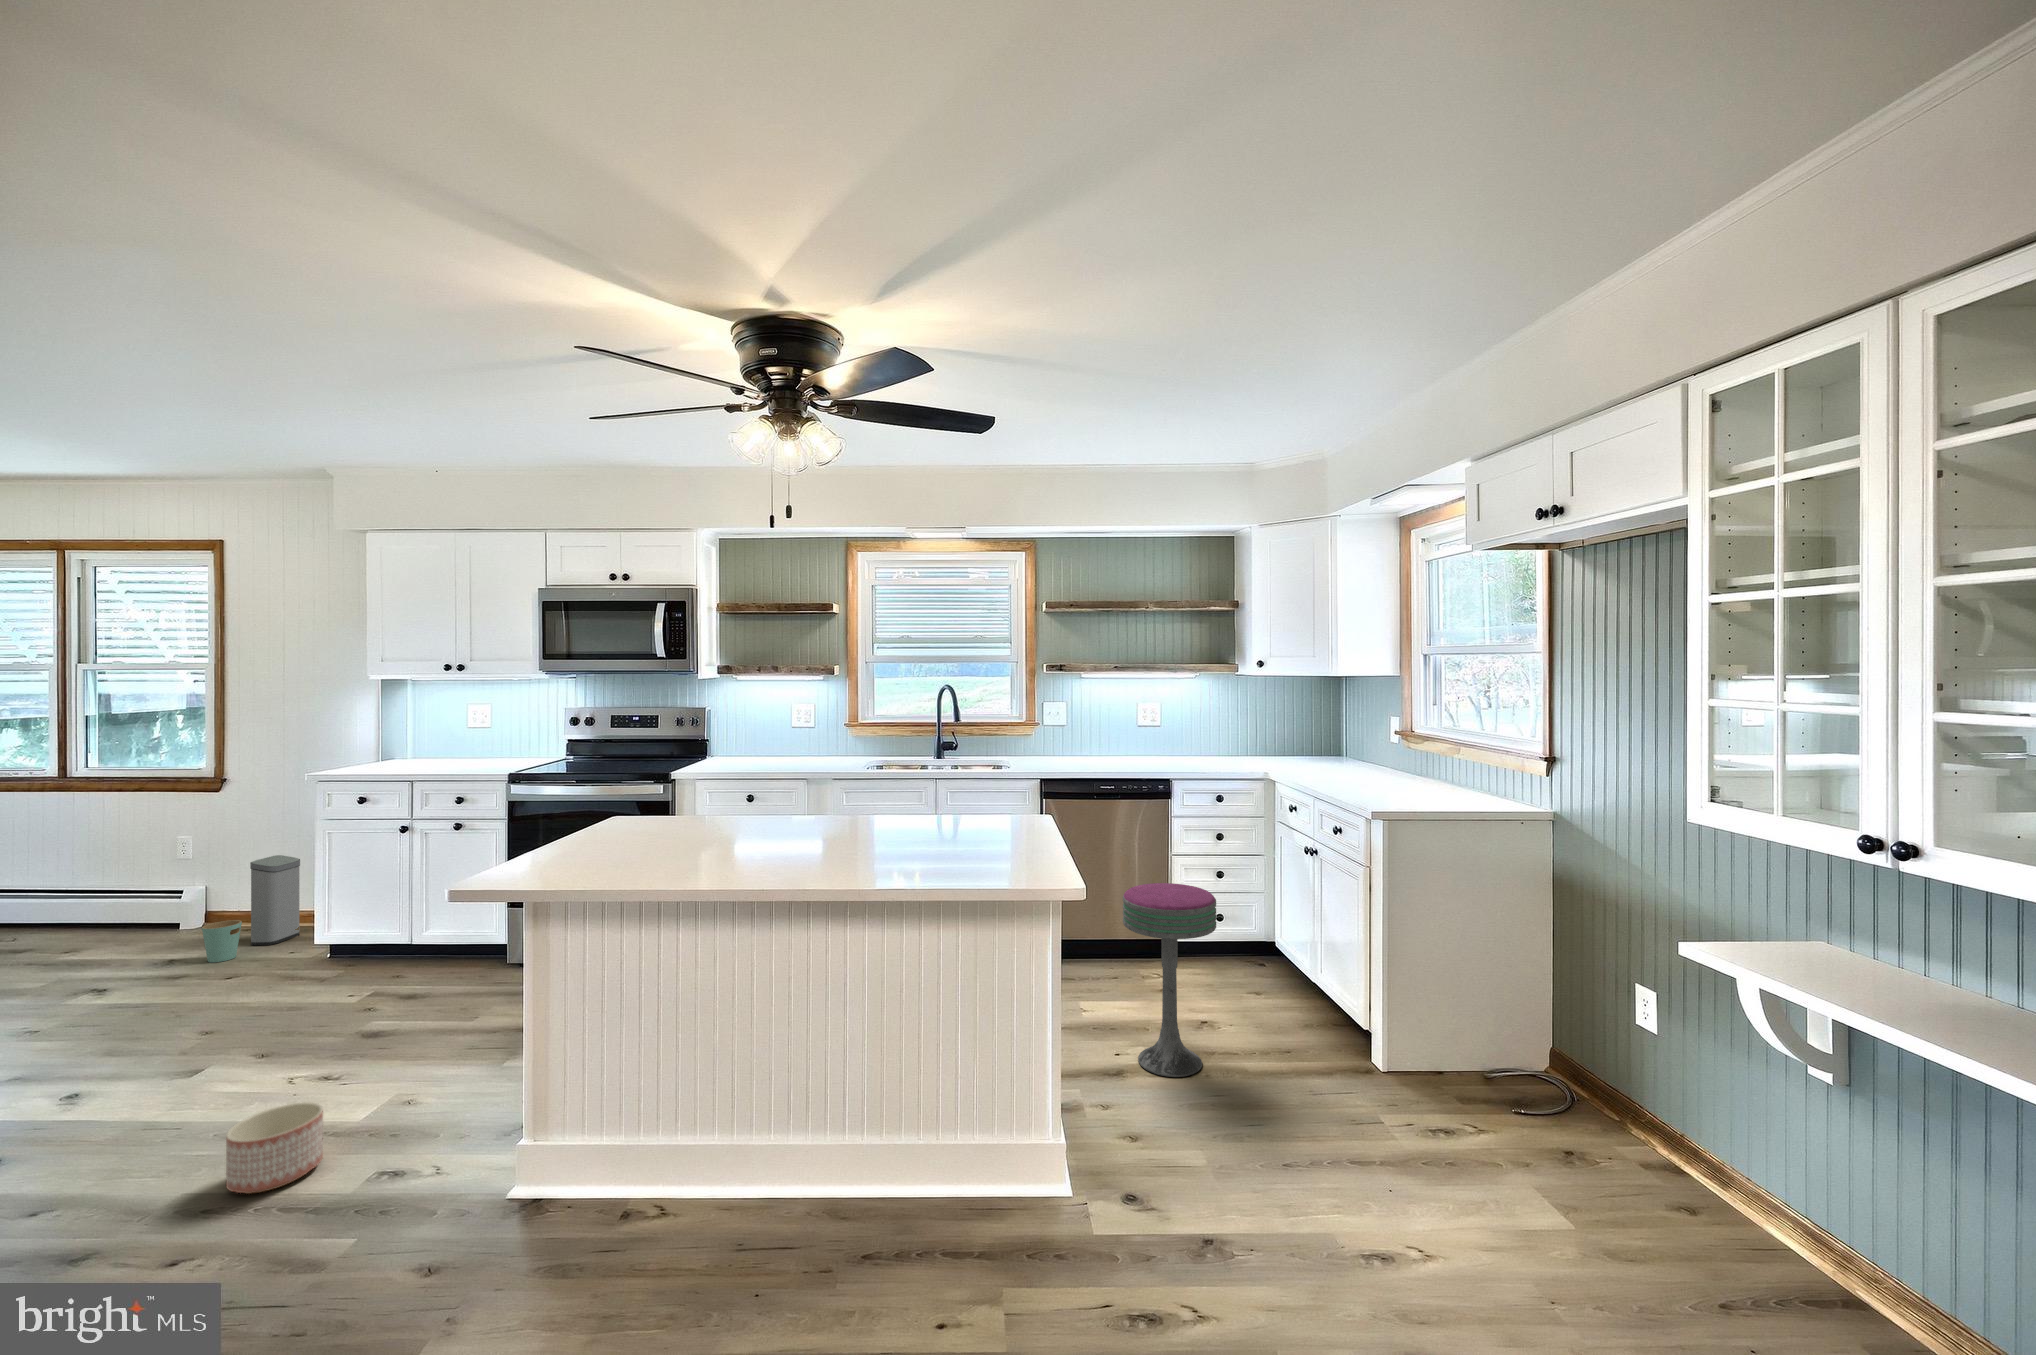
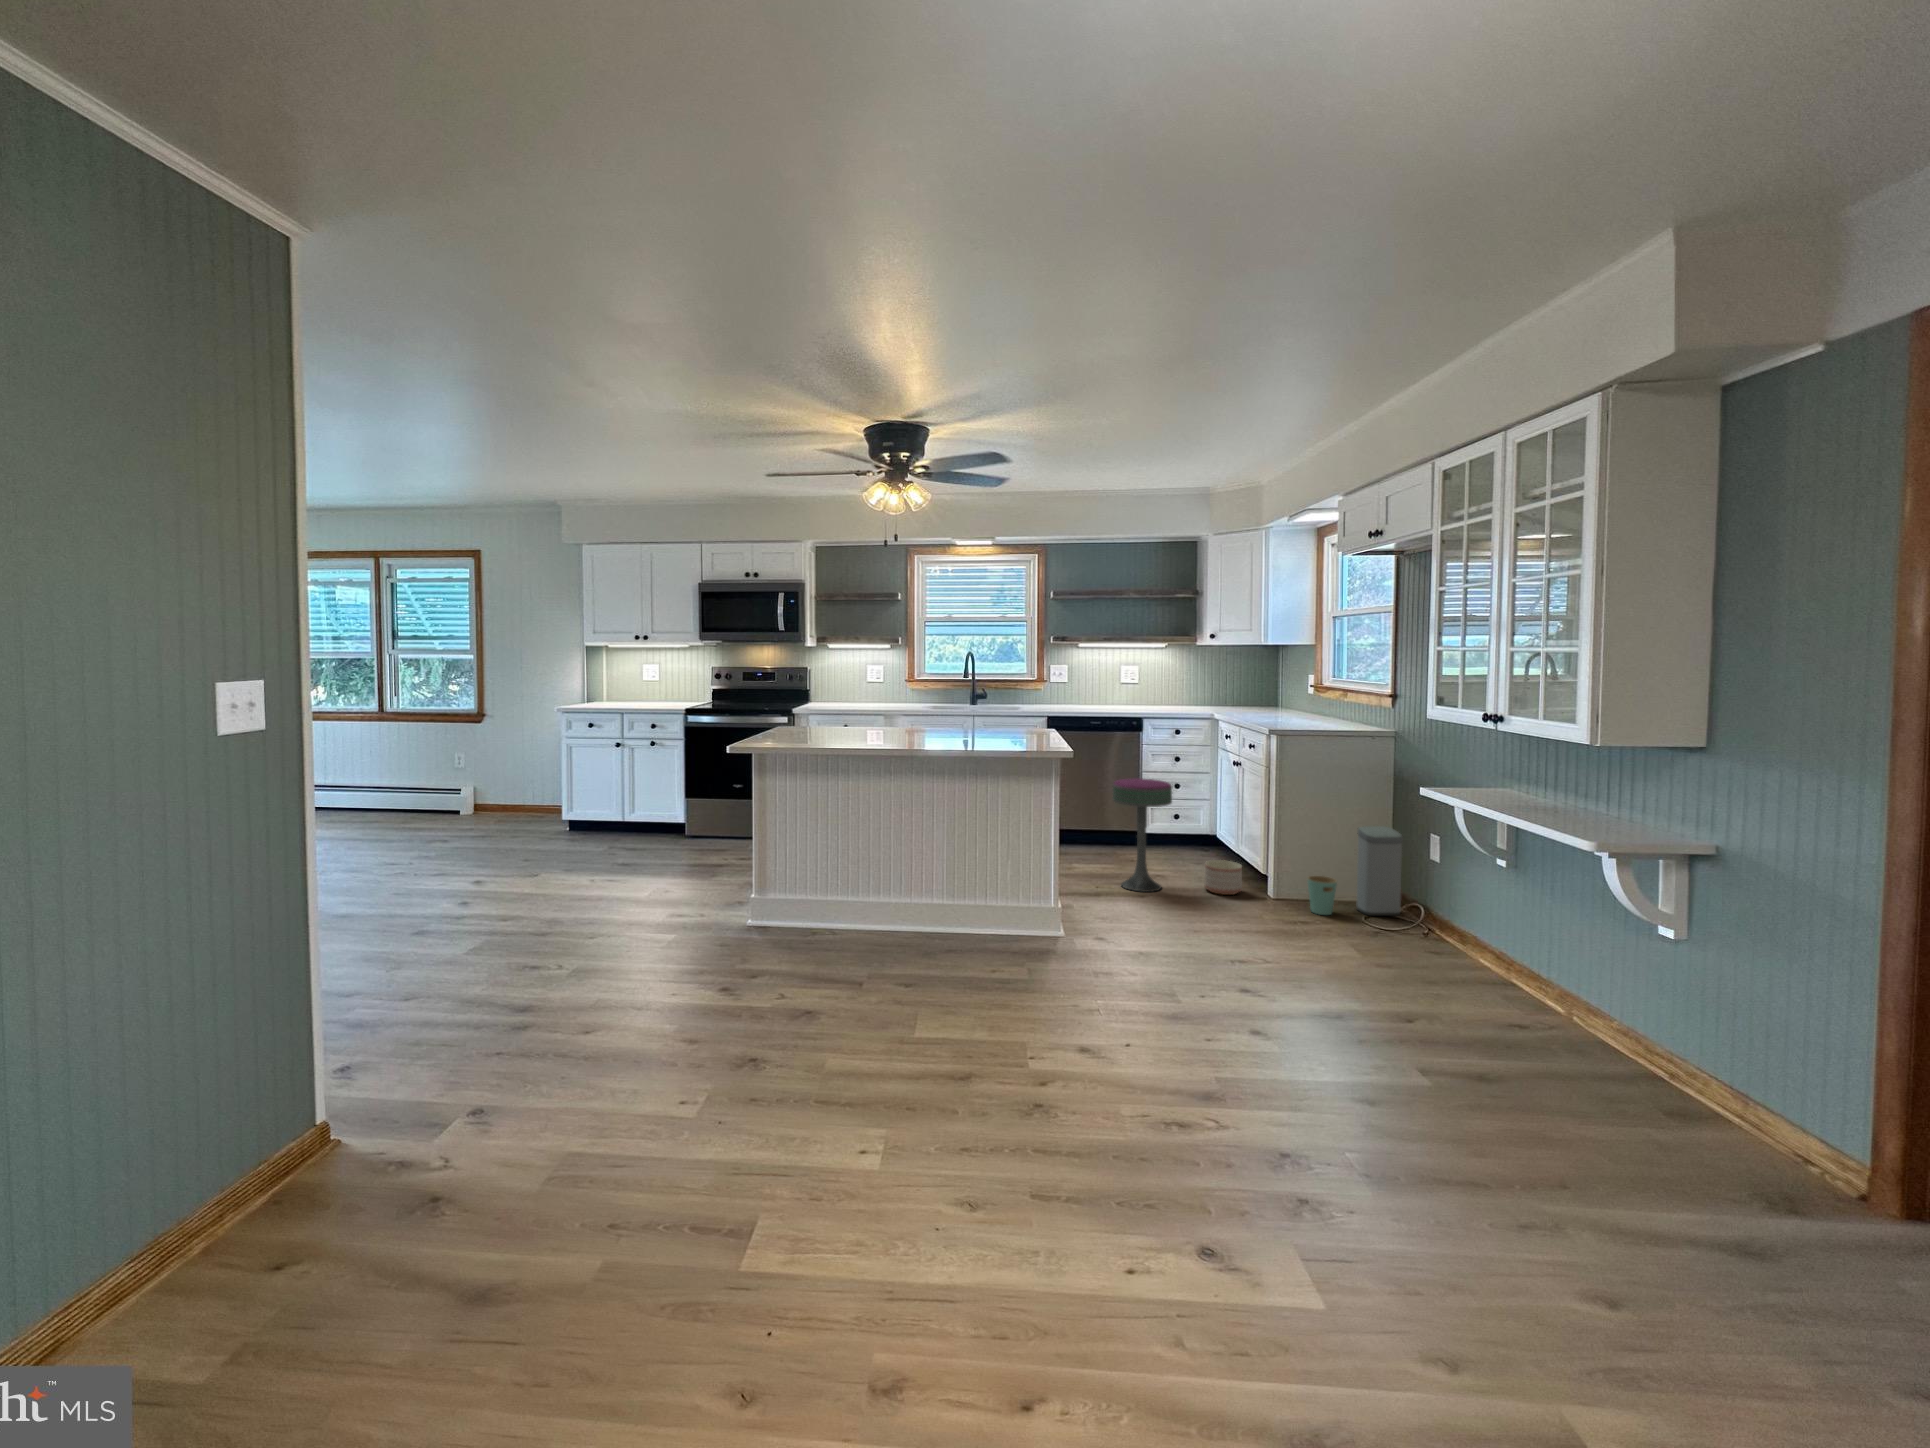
trash can: present [202,855,300,963] -> present [1307,826,1403,916]
planter: present [226,1102,323,1194] -> present [1205,860,1242,895]

